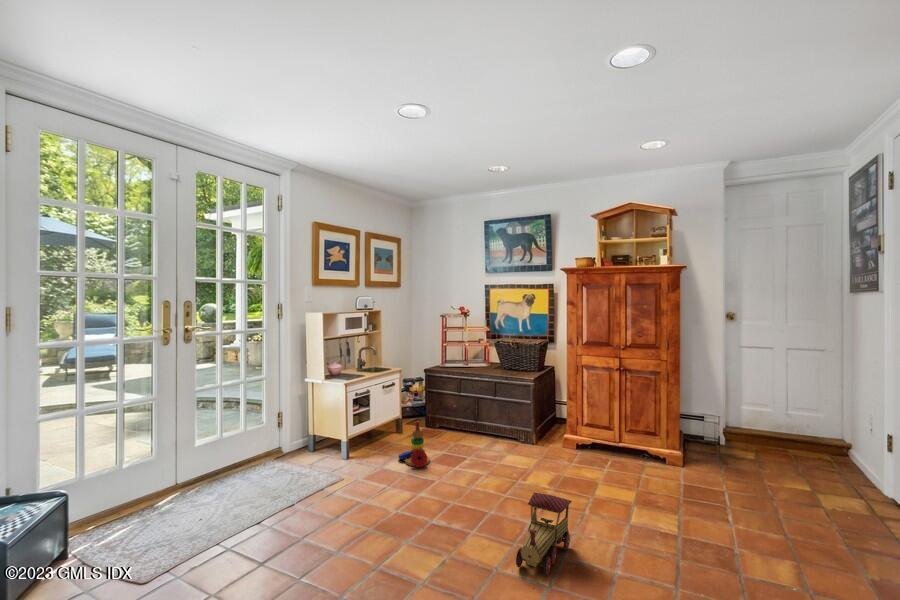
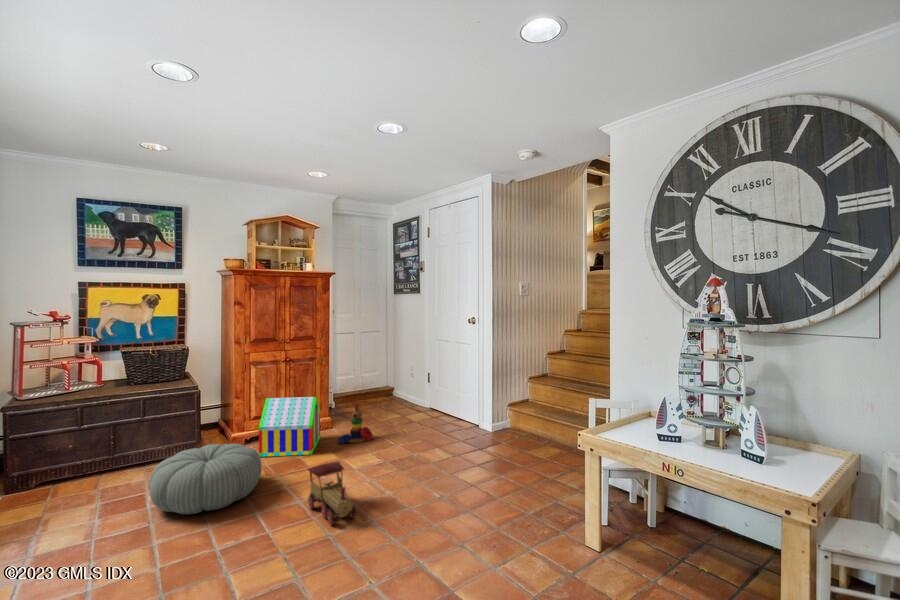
toy house: none [570,407,653,487] -> present [259,397,320,457]
stacking toy: present [398,421,430,468] -> present [338,404,372,444]
pouf: none [446,434,537,496] -> present [149,443,262,514]

